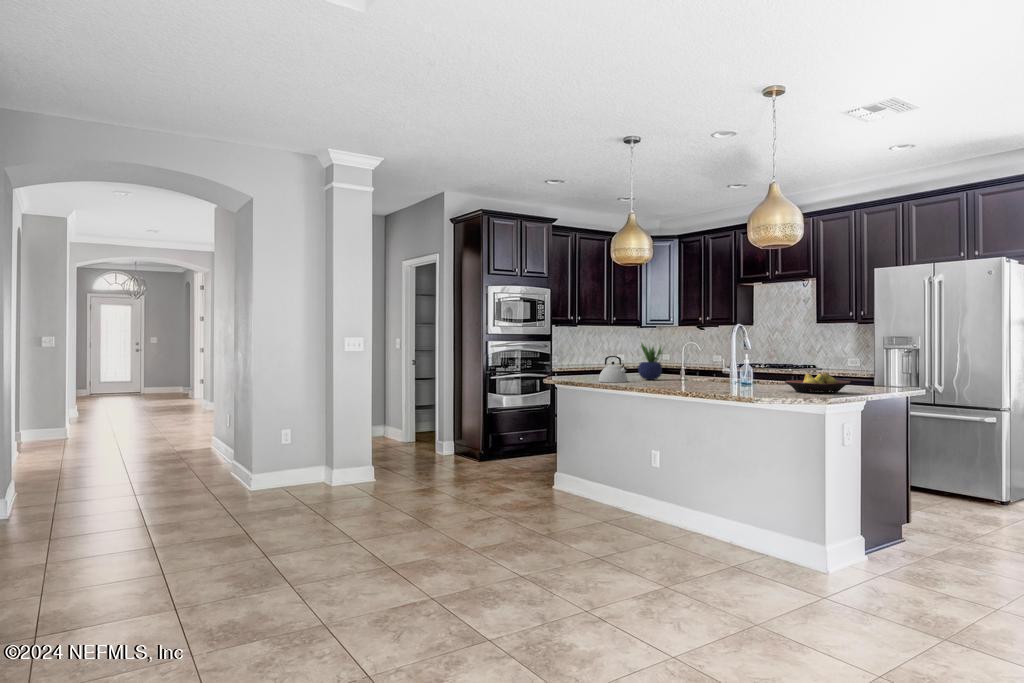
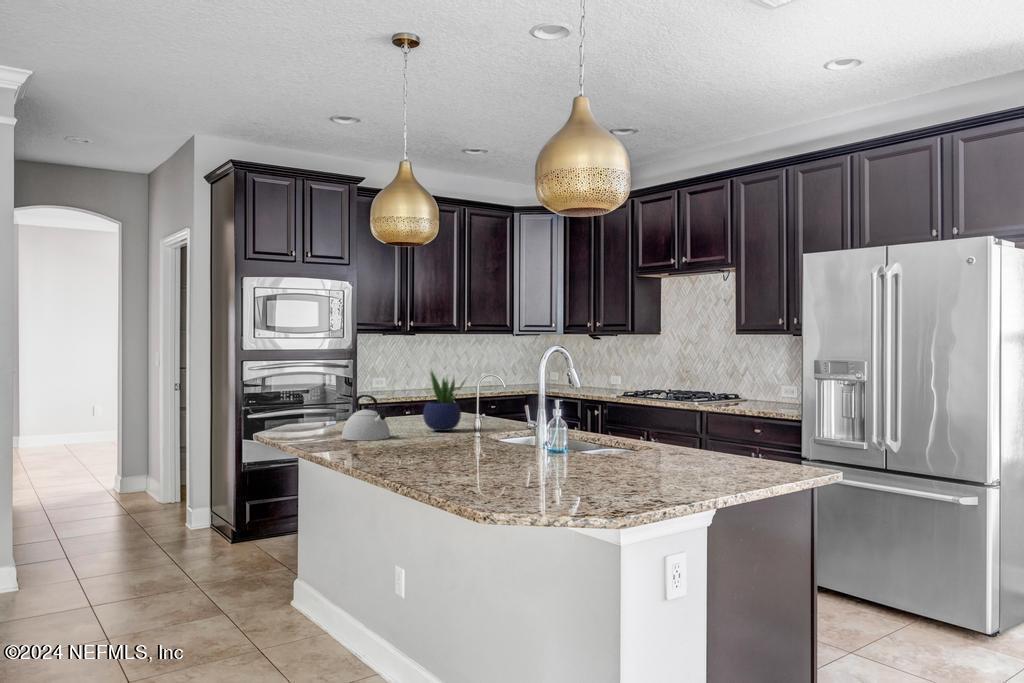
fruit bowl: present [785,373,851,393] -> none [581,443,702,485]

